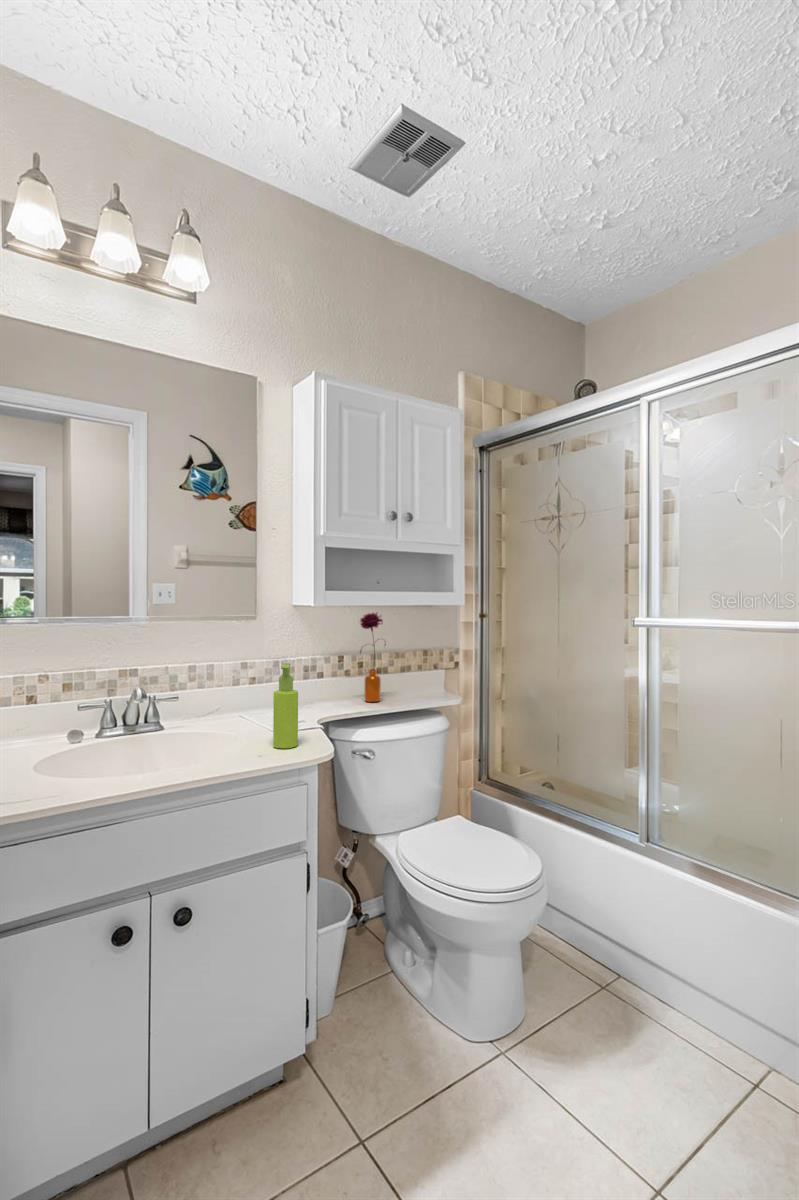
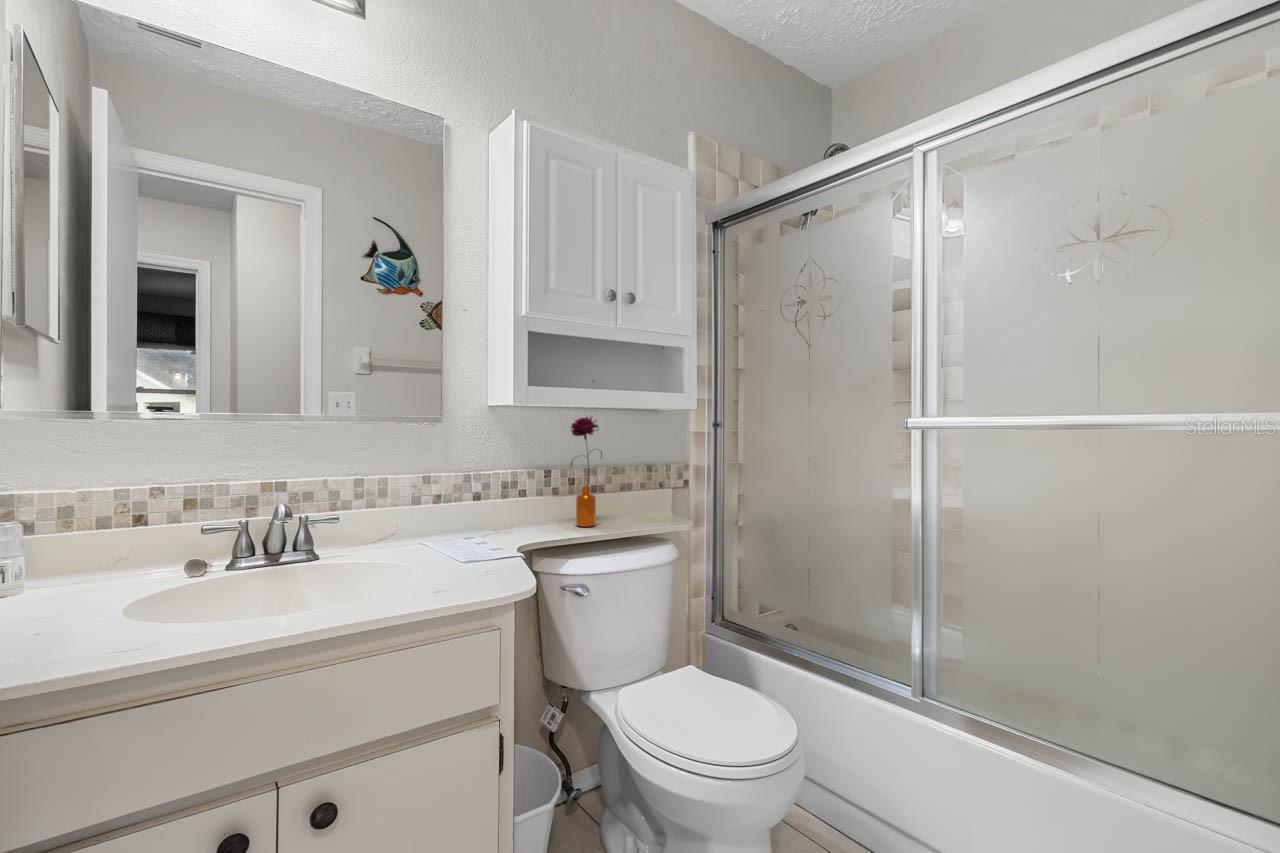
soap dispenser: present [273,664,298,748] -> none [460,471,492,580]

